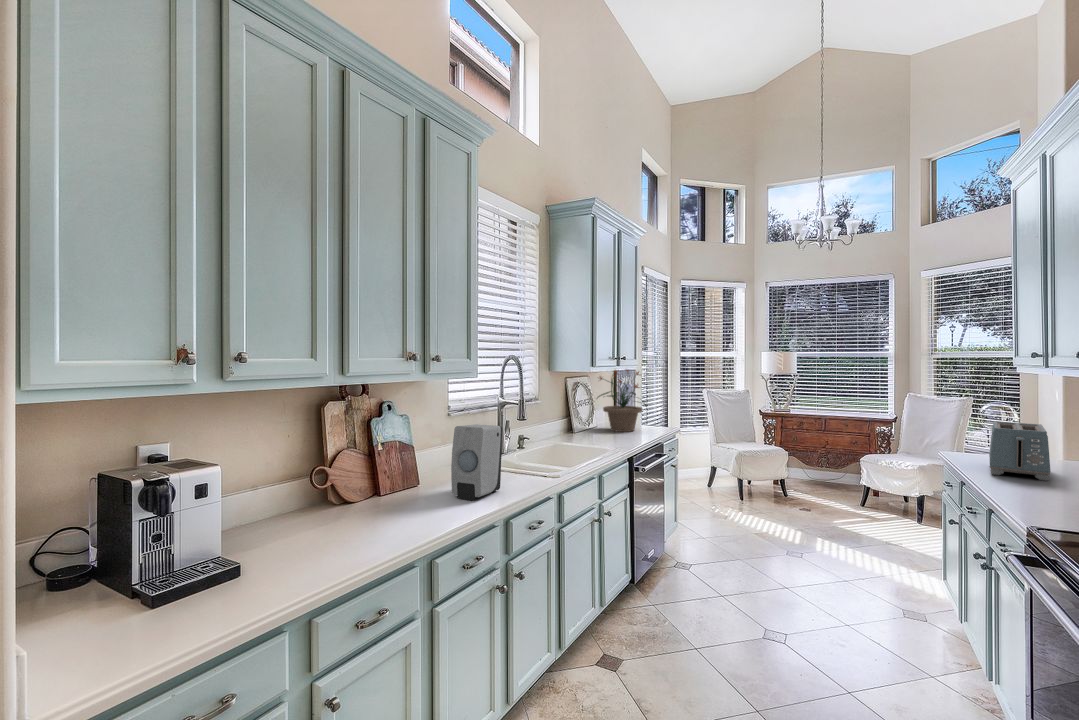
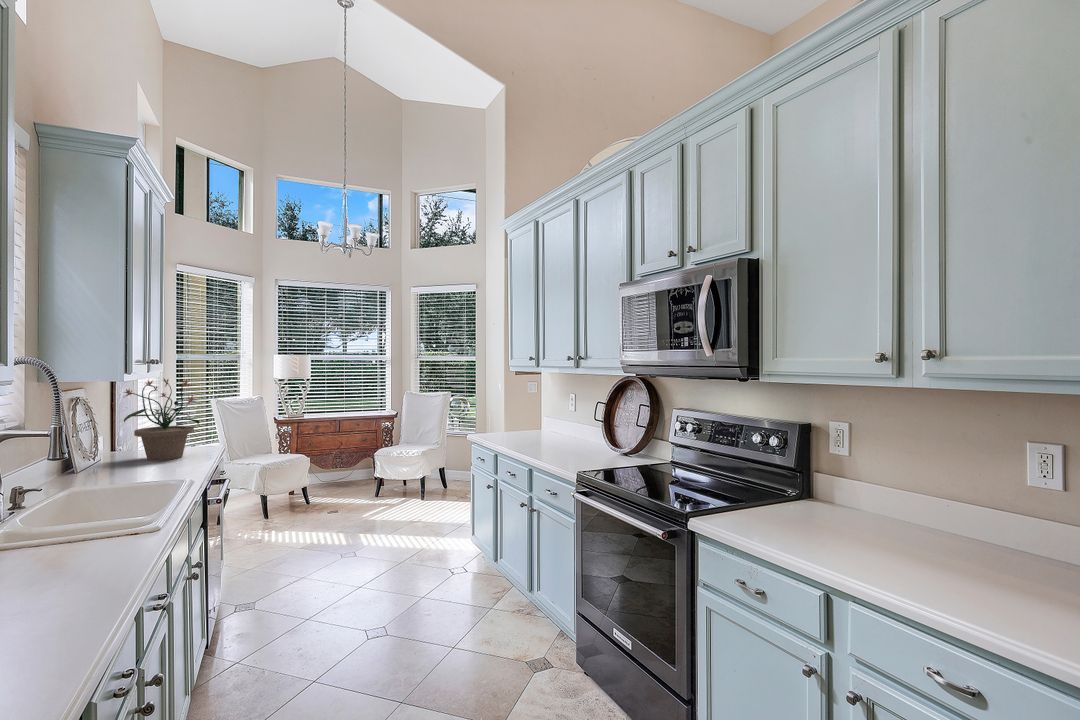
toaster: present [989,421,1051,481] -> none [506,406,547,445]
soap dispenser: present [451,424,502,500] -> none [47,468,118,589]

